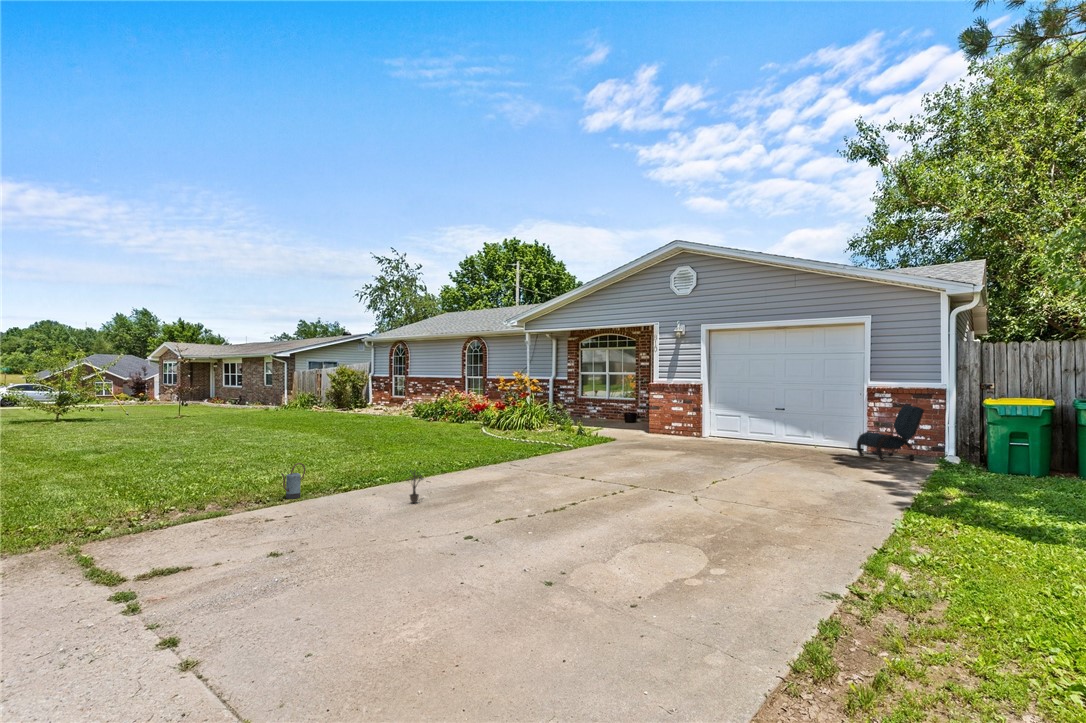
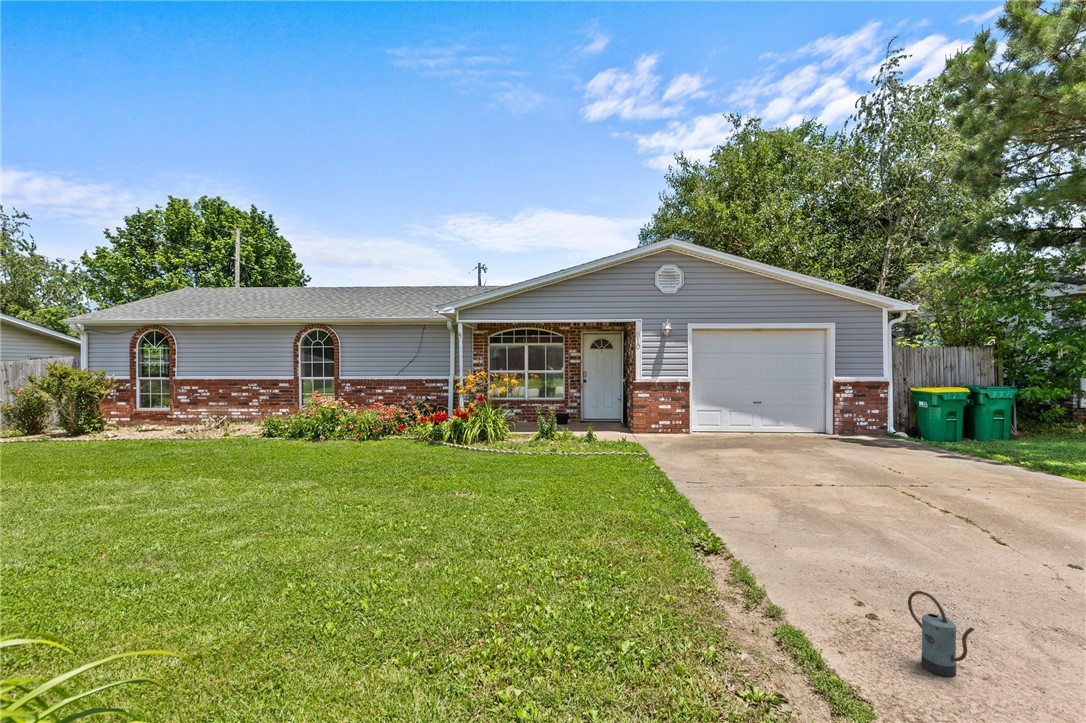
lounge chair: present [857,406,924,461] -> none [843,395,884,442]
decorative plant: present [407,471,423,503] -> none [1010,547,1059,604]

